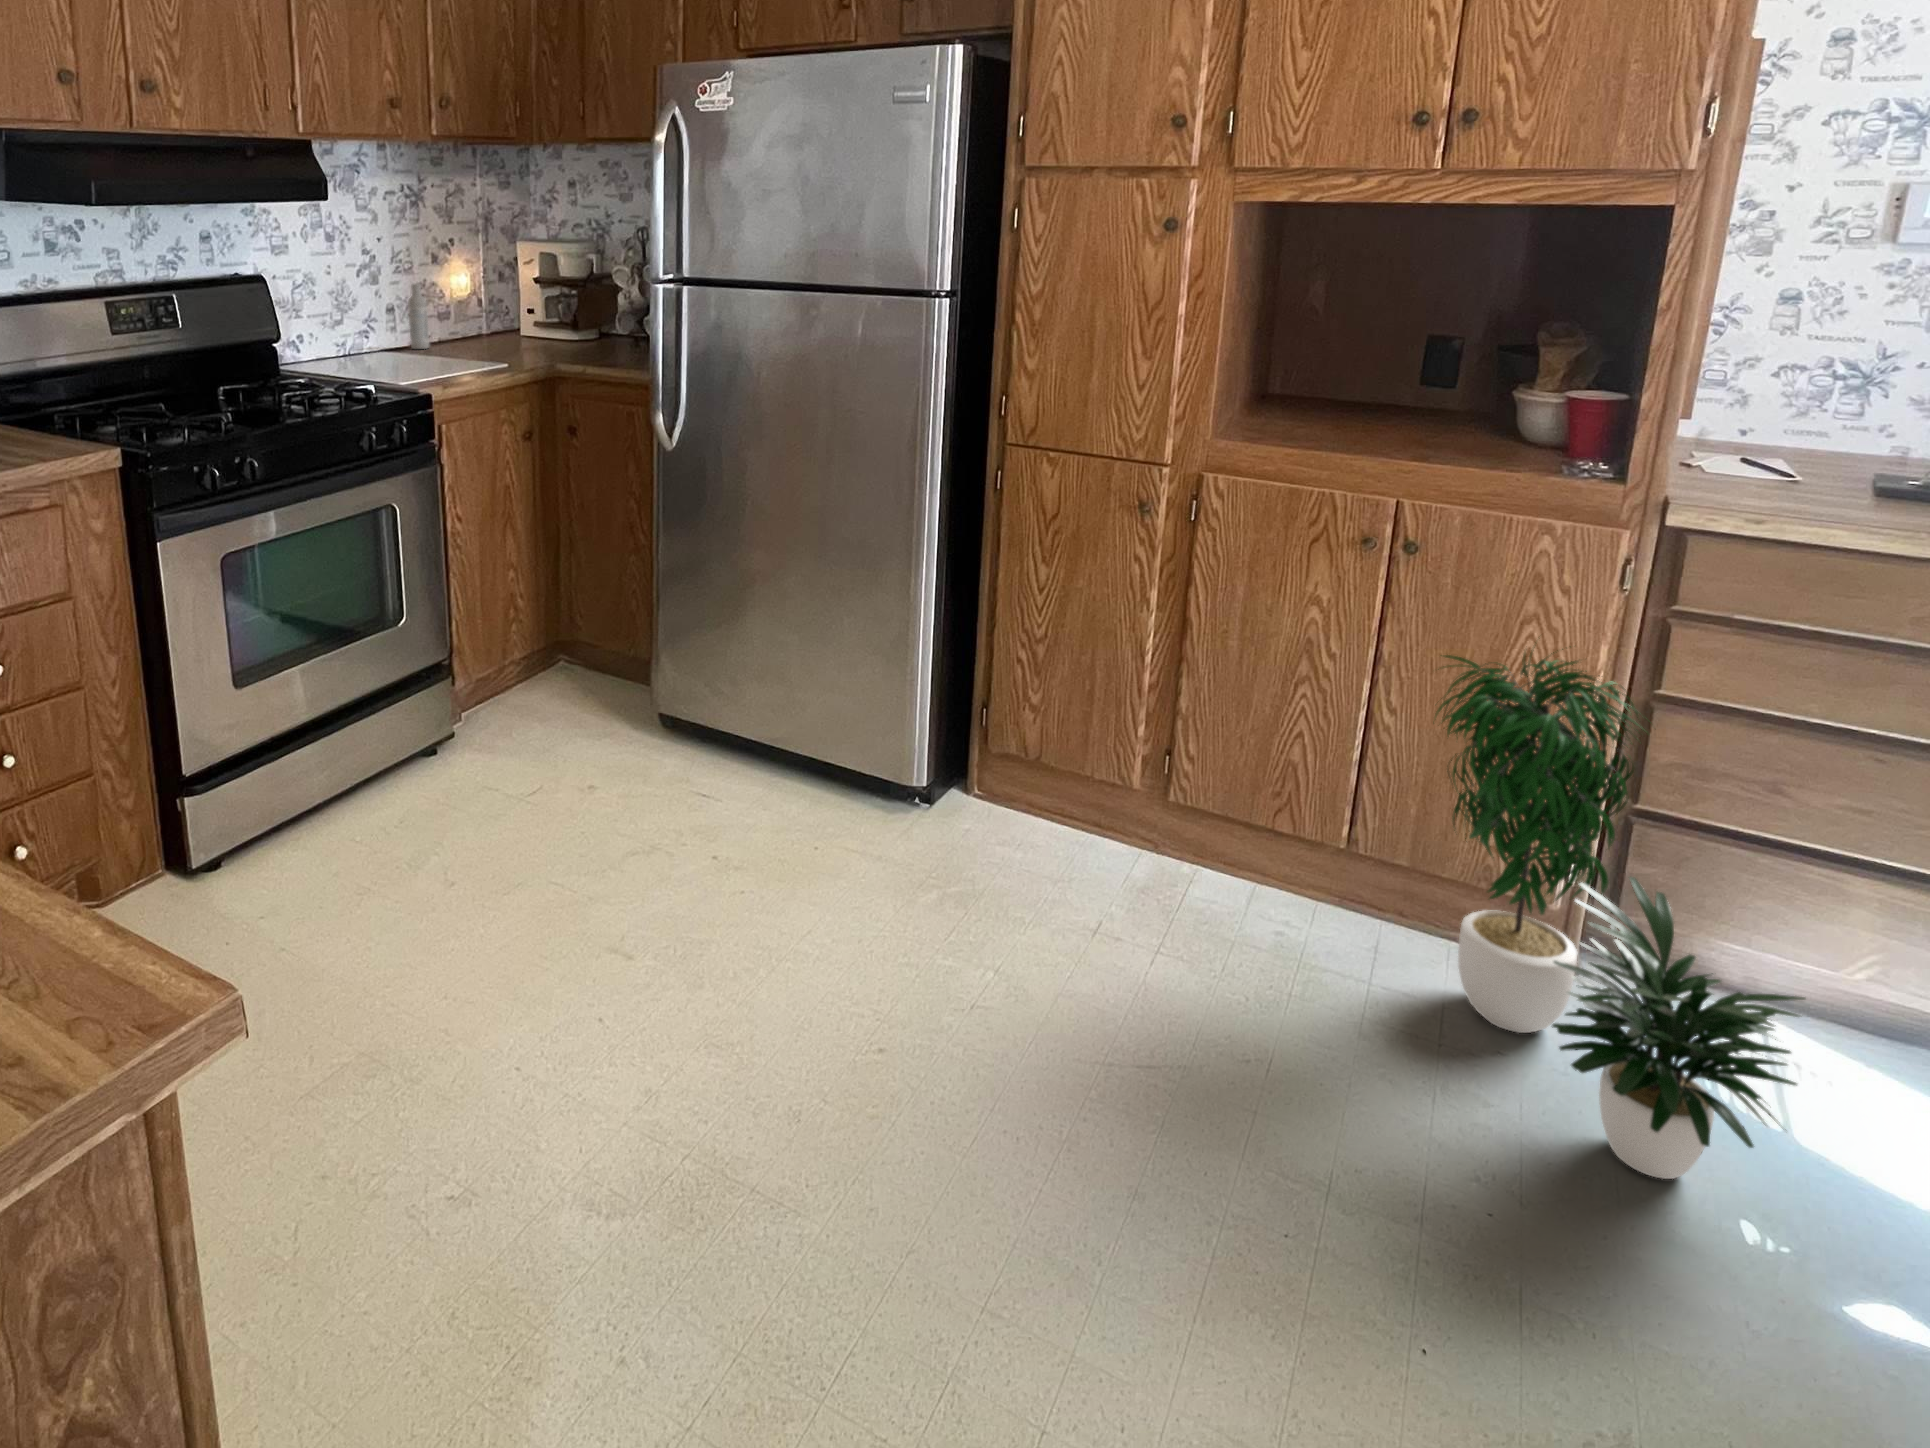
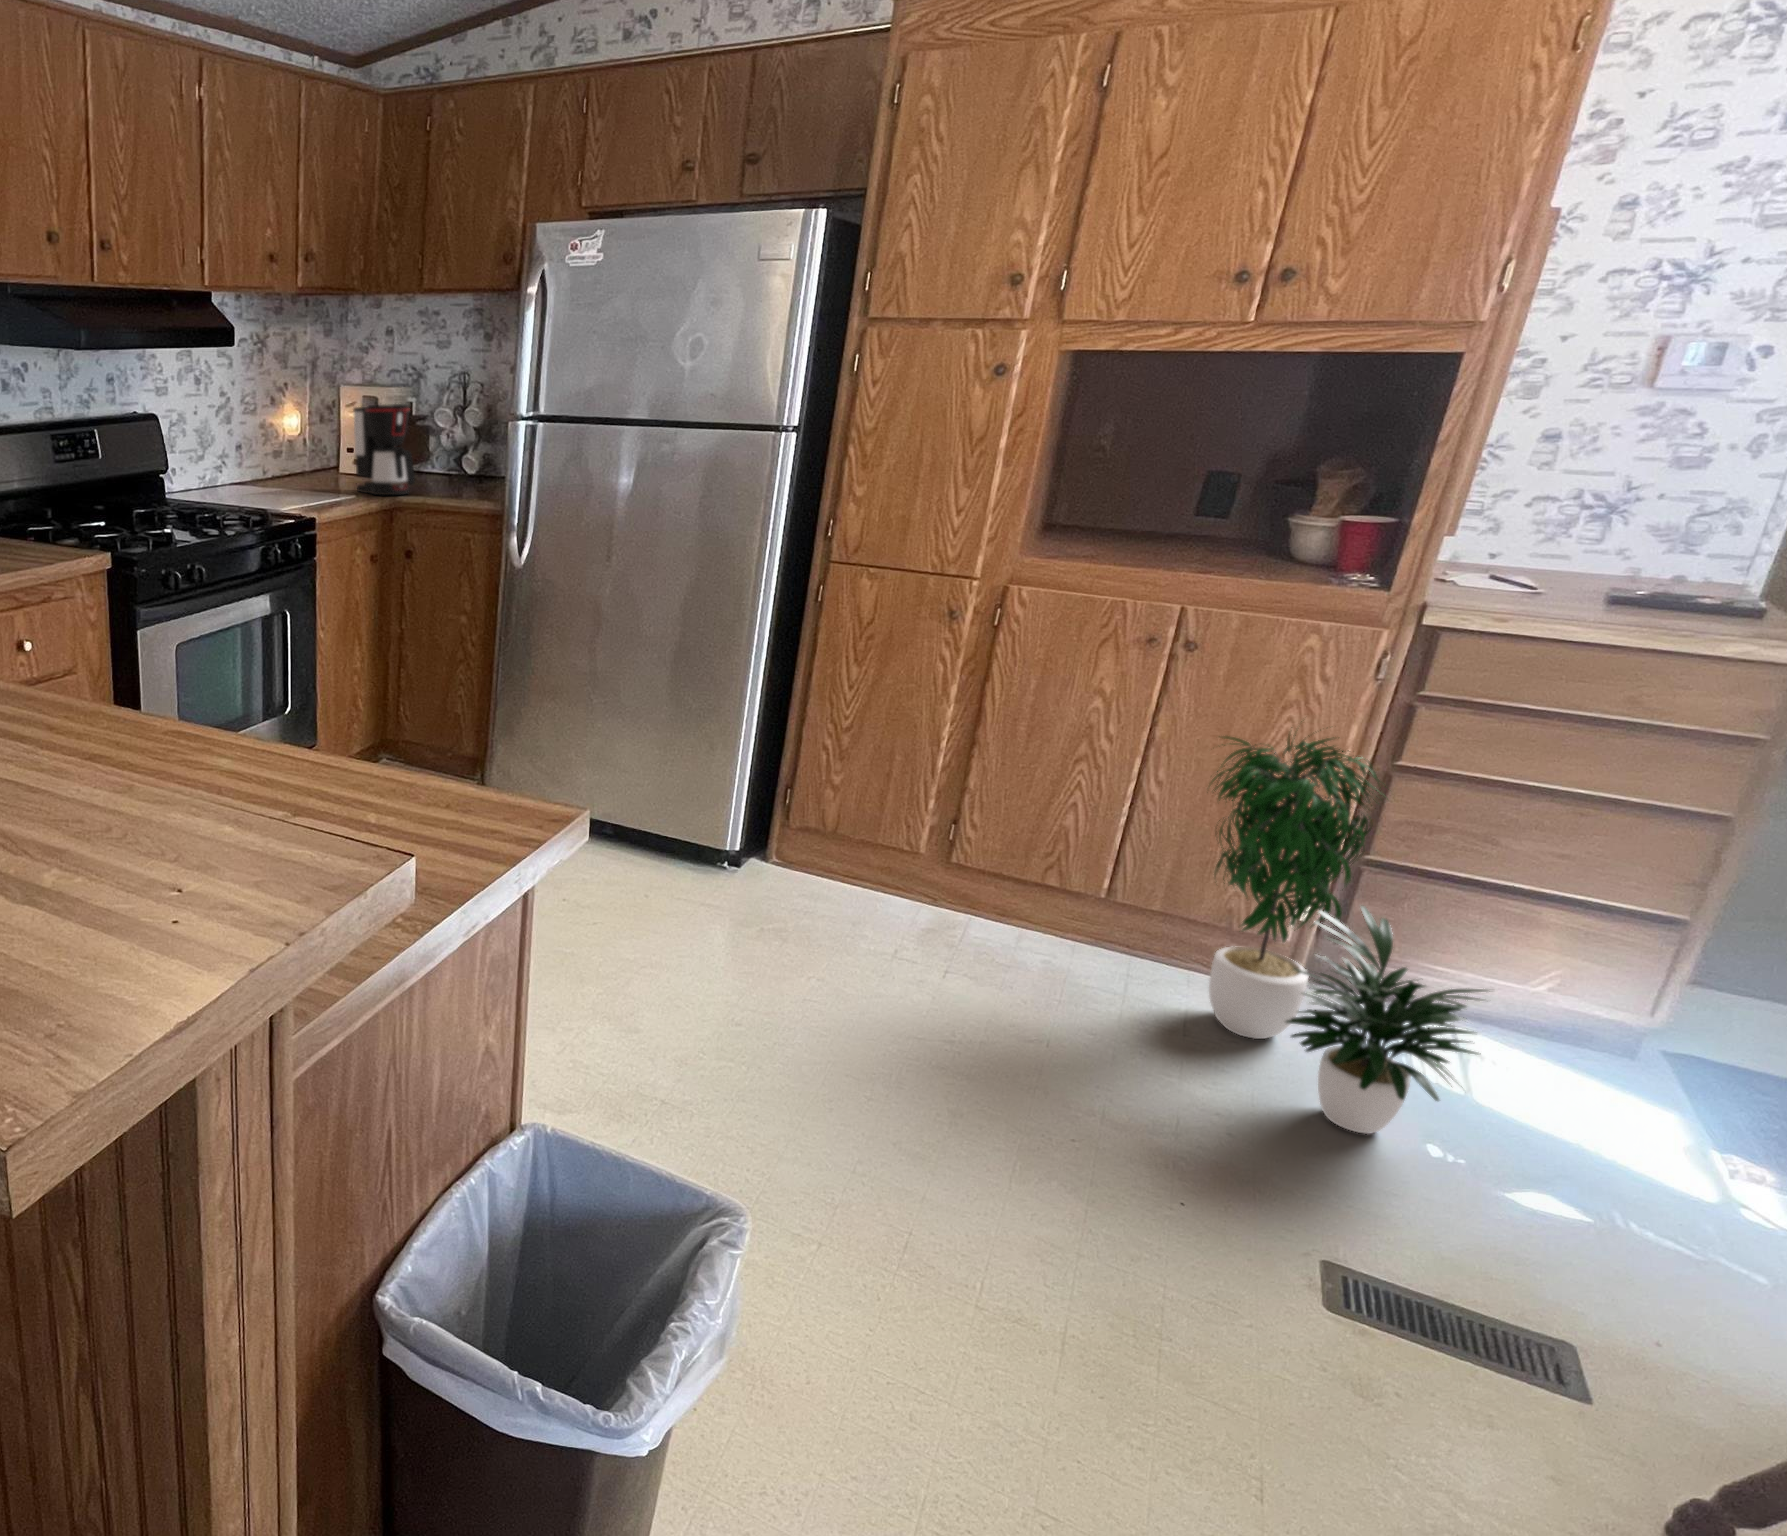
coffee maker: none [455,251,524,352] -> present [353,404,415,495]
bottle: present [408,283,429,349] -> none [312,434,330,493]

